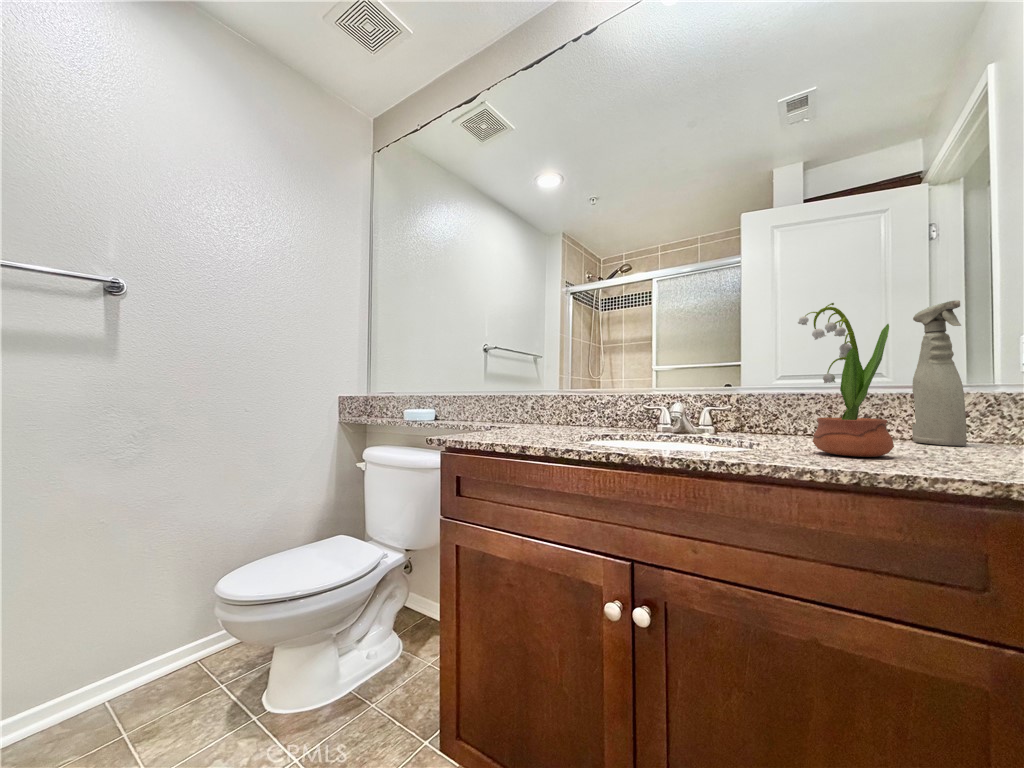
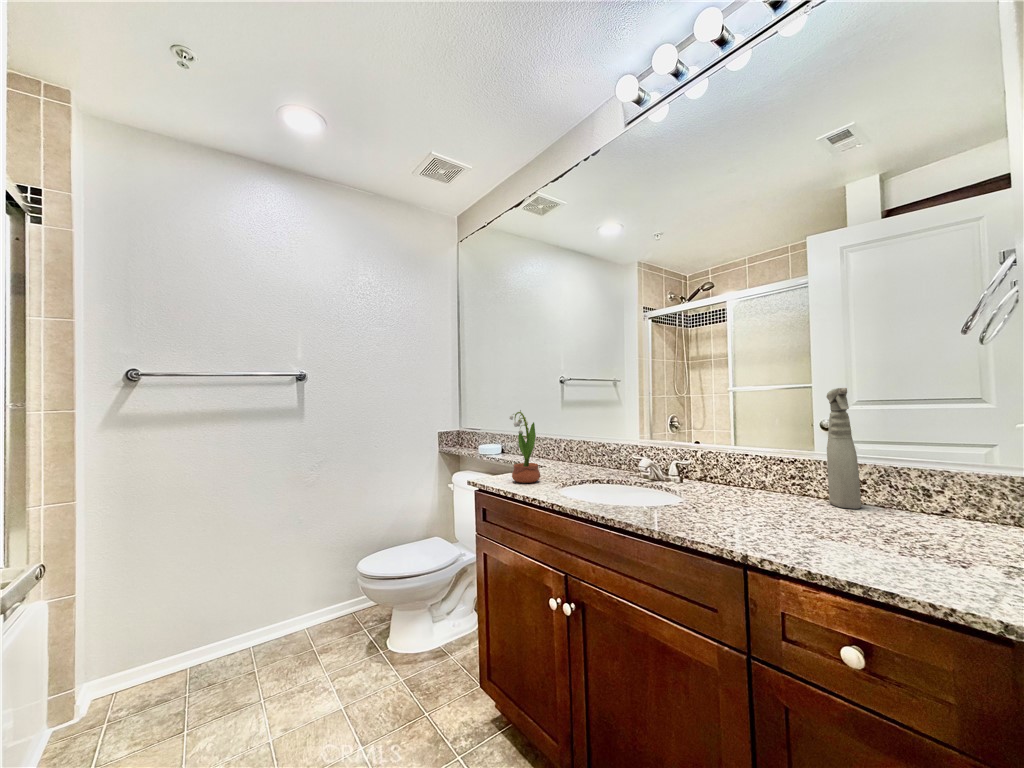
potted flower: present [798,303,894,457] -> present [509,410,540,483]

